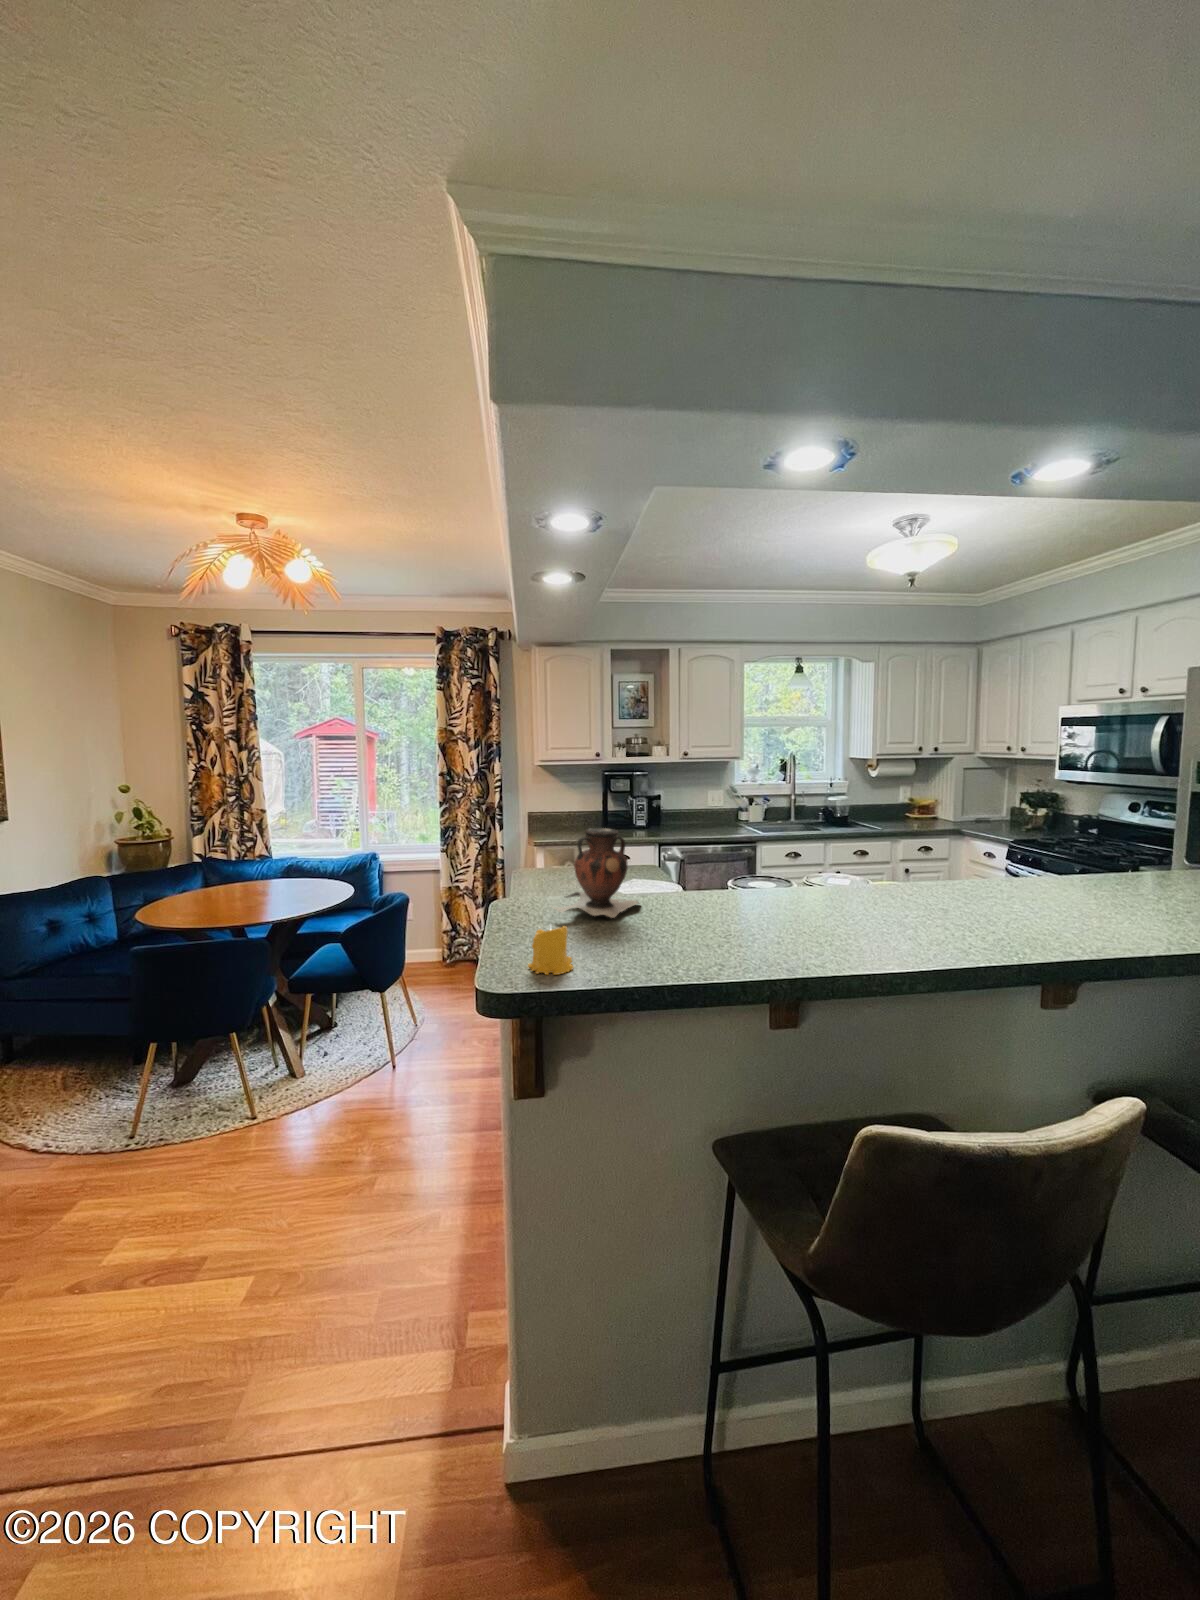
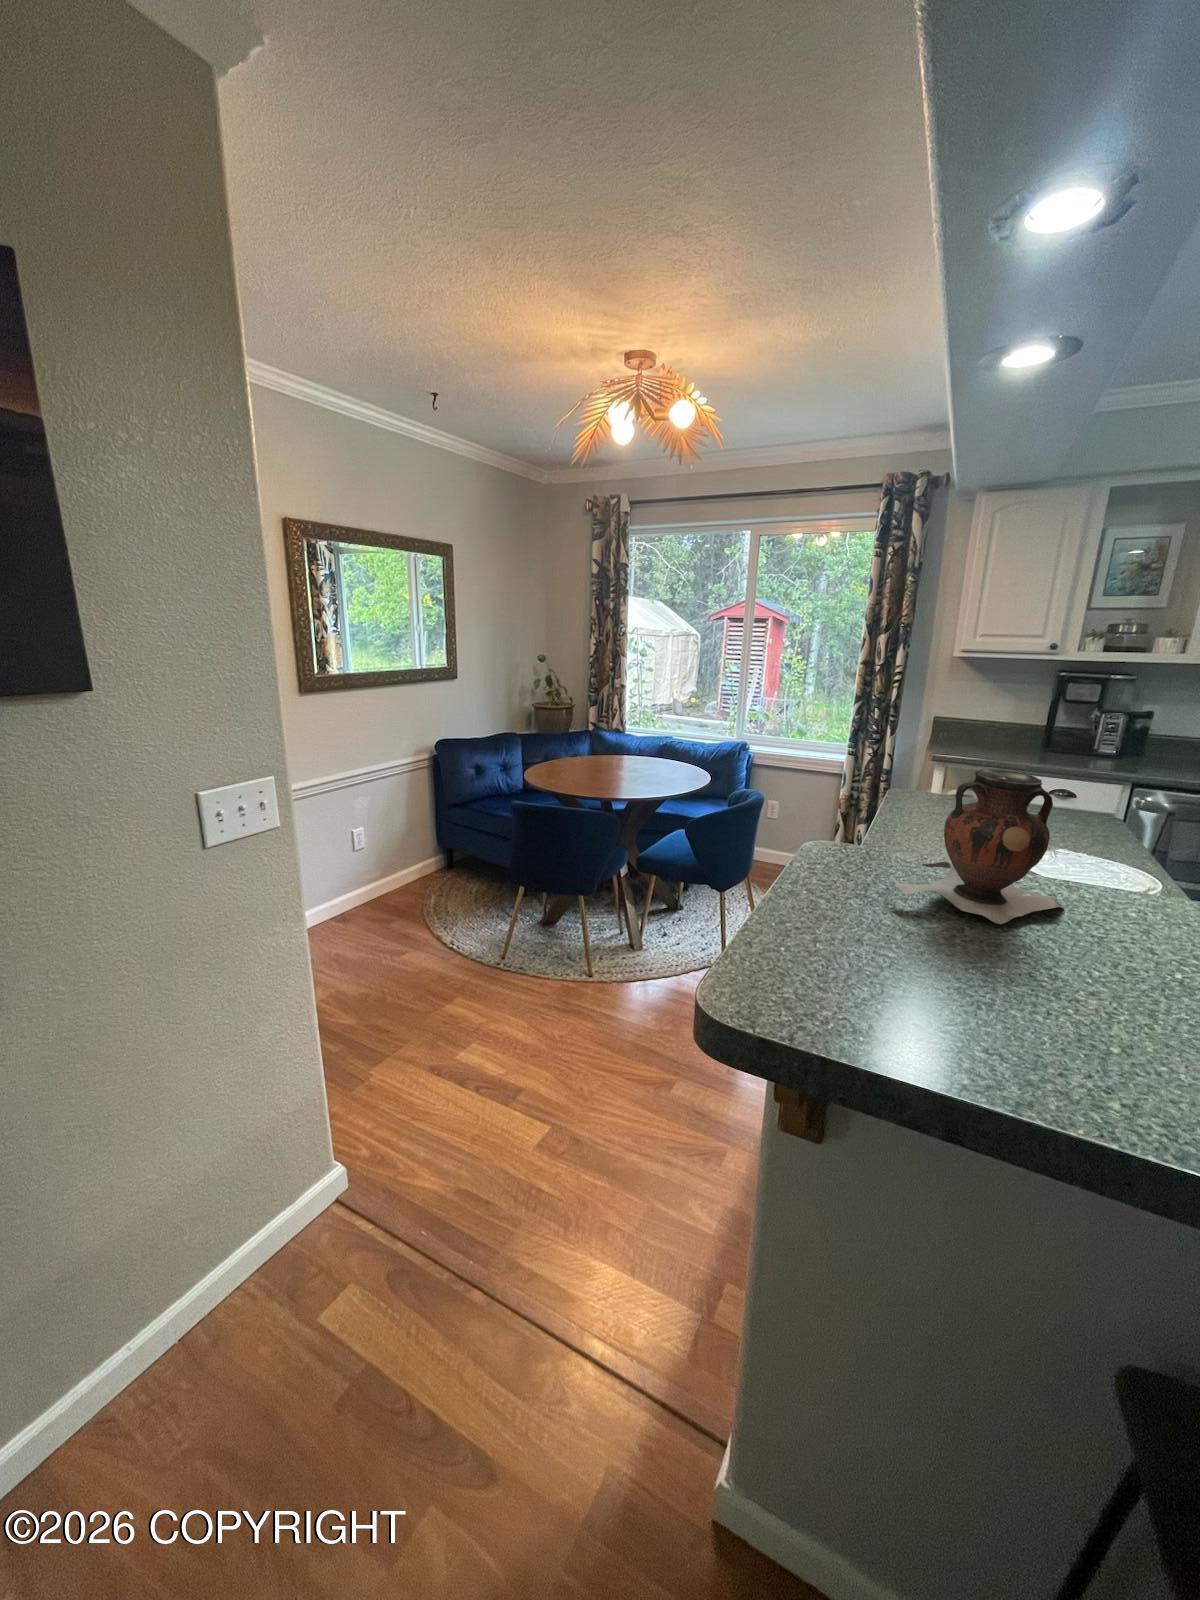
candle: present [528,926,573,975] -> none [808,928,892,1021]

